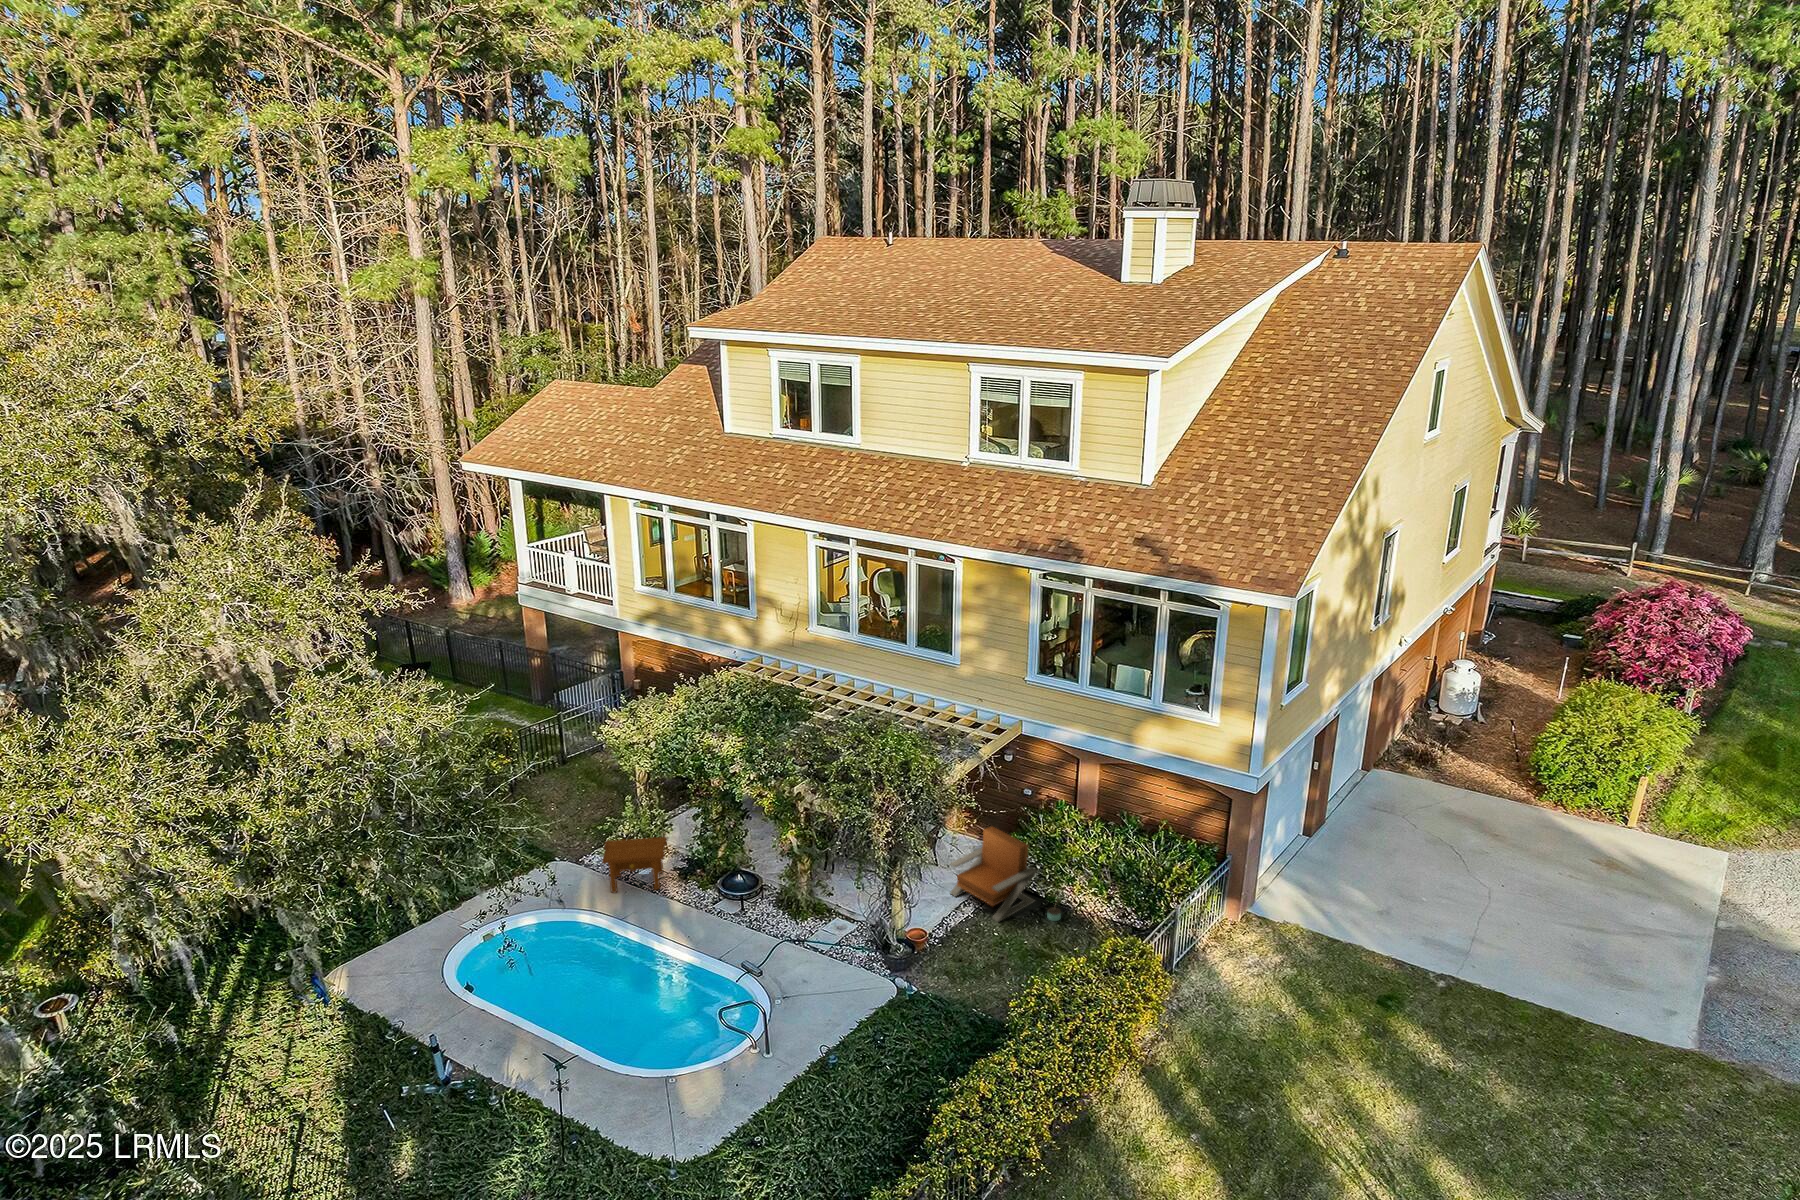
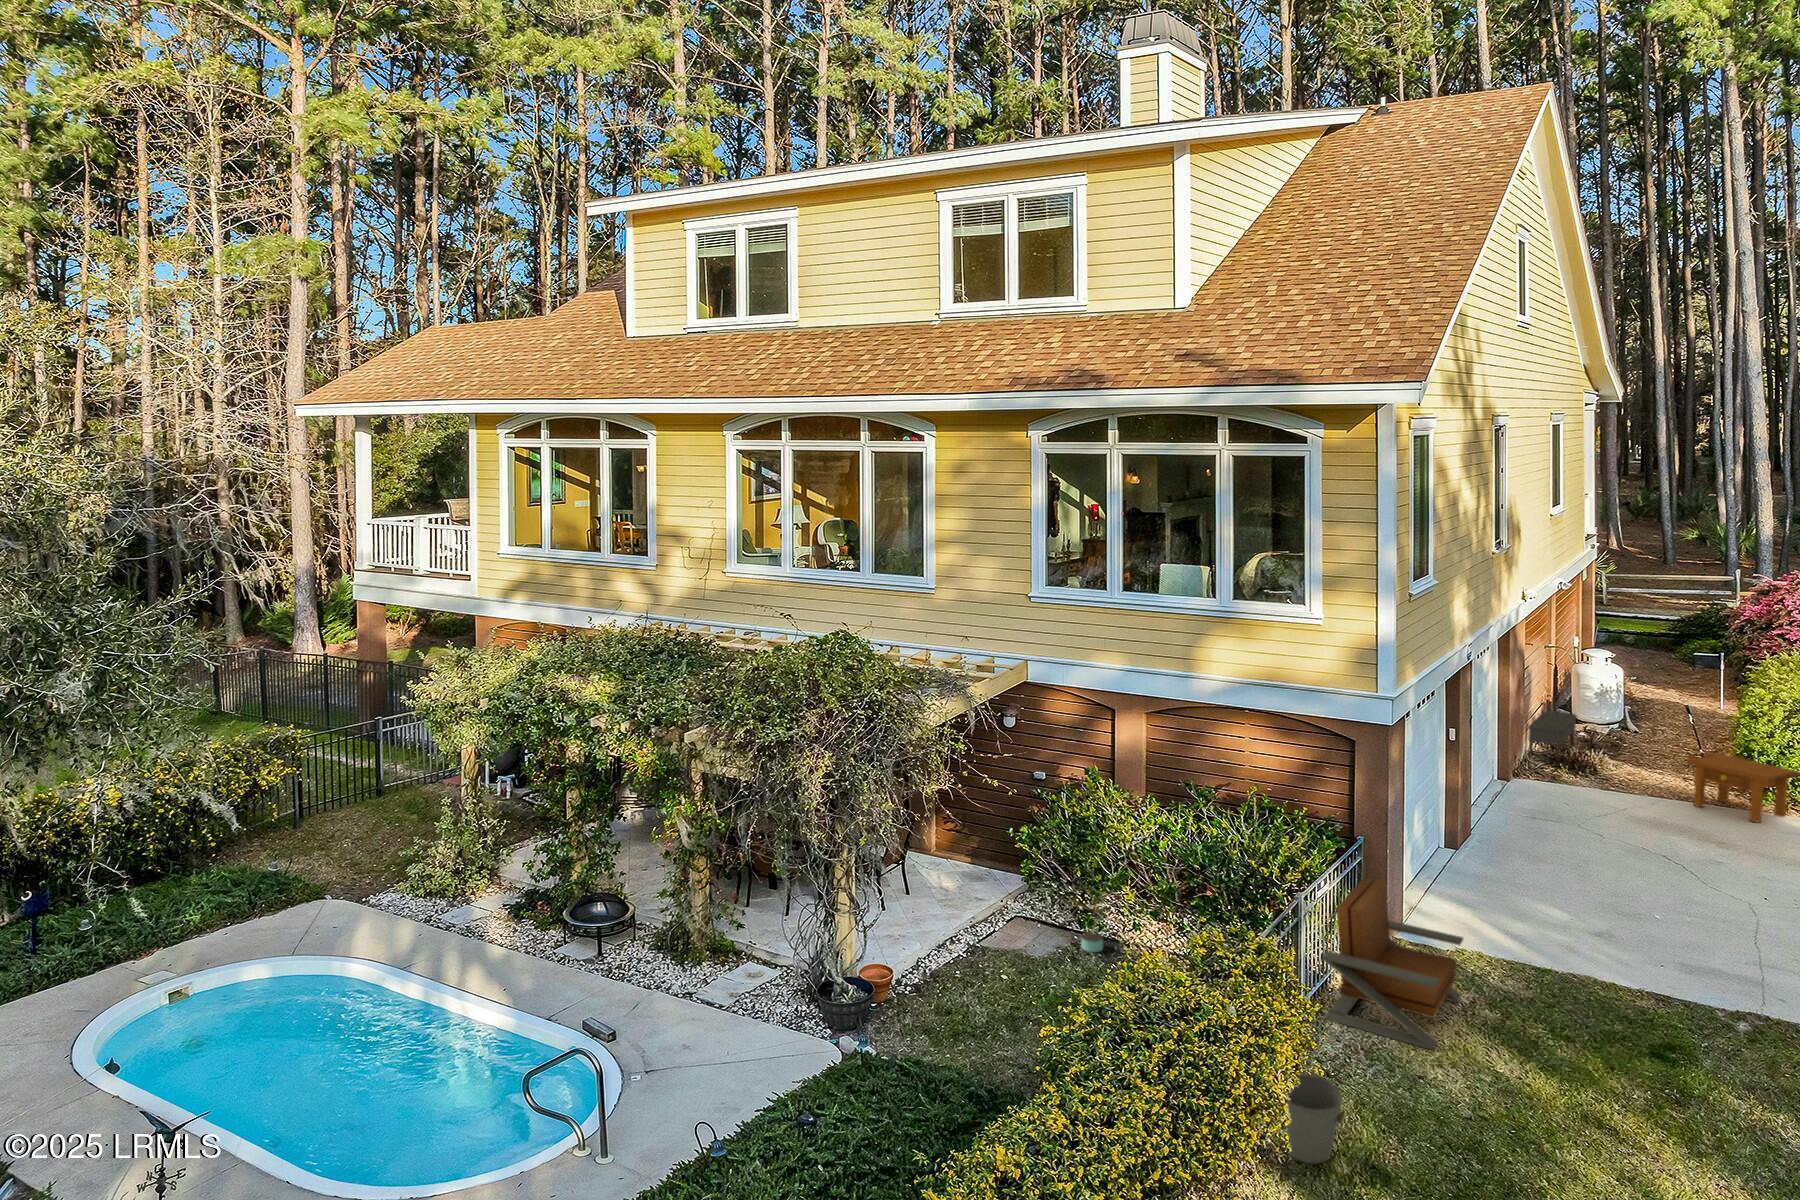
bench: none [1396,707,1439,751] -> present [1528,711,1577,761]
lounge chair: present [950,827,1037,922] -> present [1322,878,1463,1050]
side table: present [602,837,667,893] -> present [1688,753,1800,822]
bucket: none [1142,1022,1179,1072] -> present [1287,1074,1345,1164]

